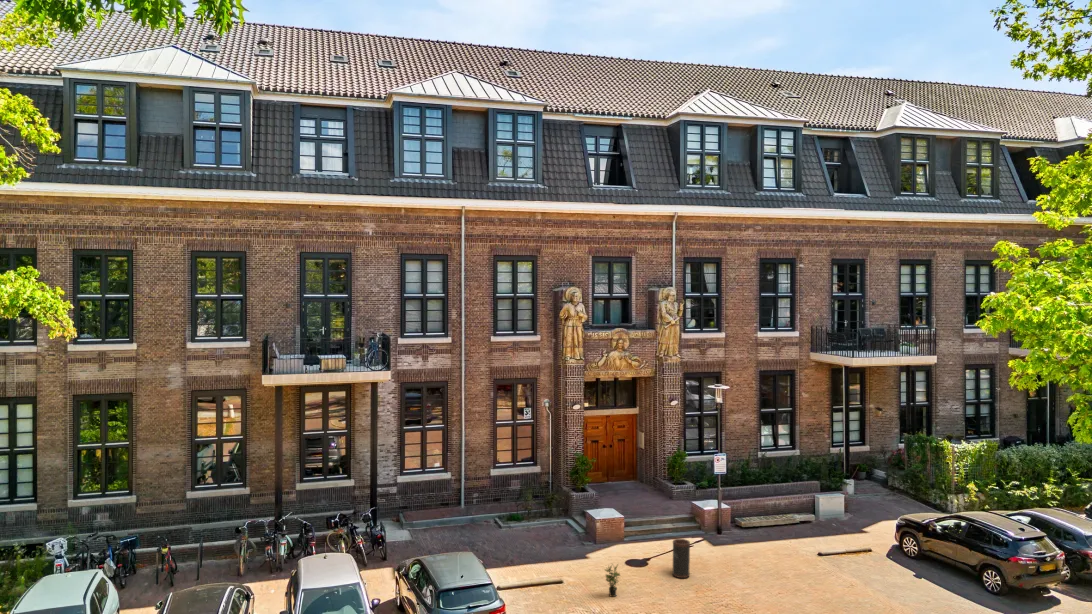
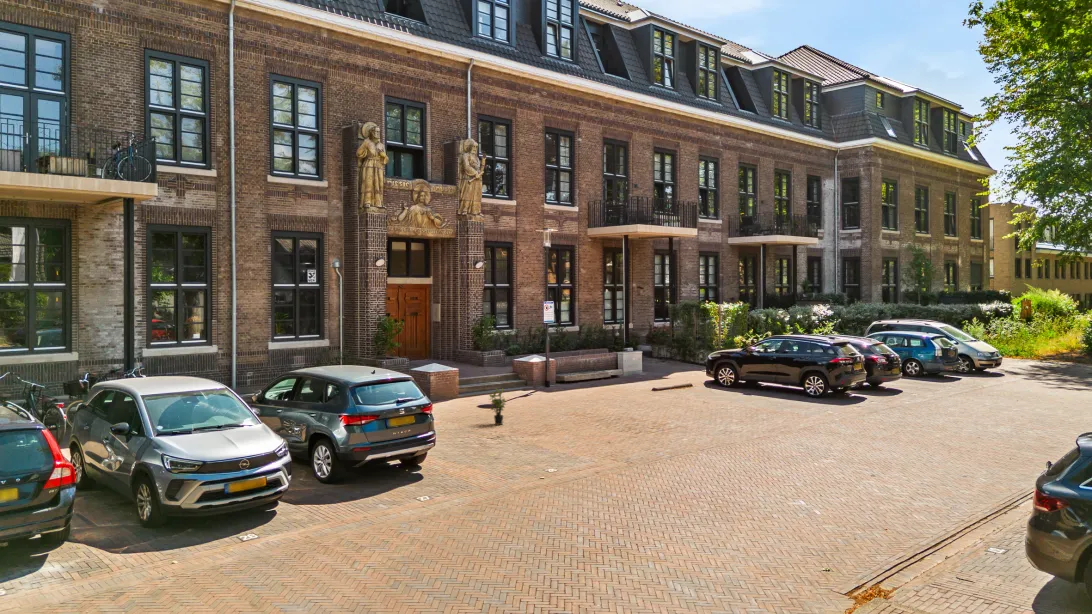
trash can: present [672,539,690,578] -> none [540,371,558,410]

